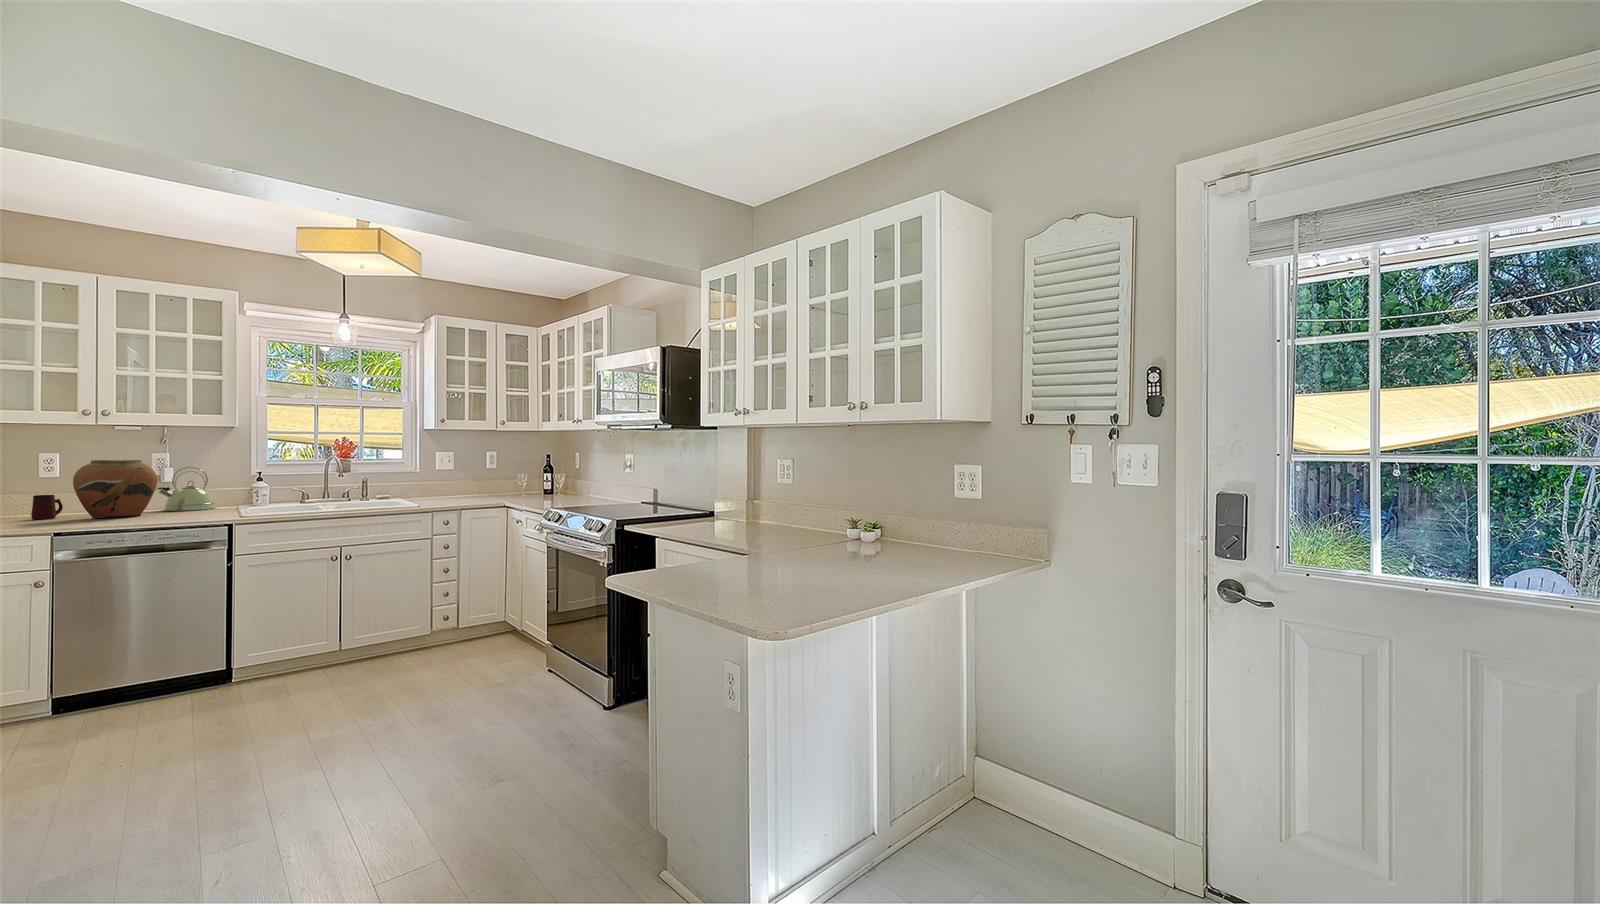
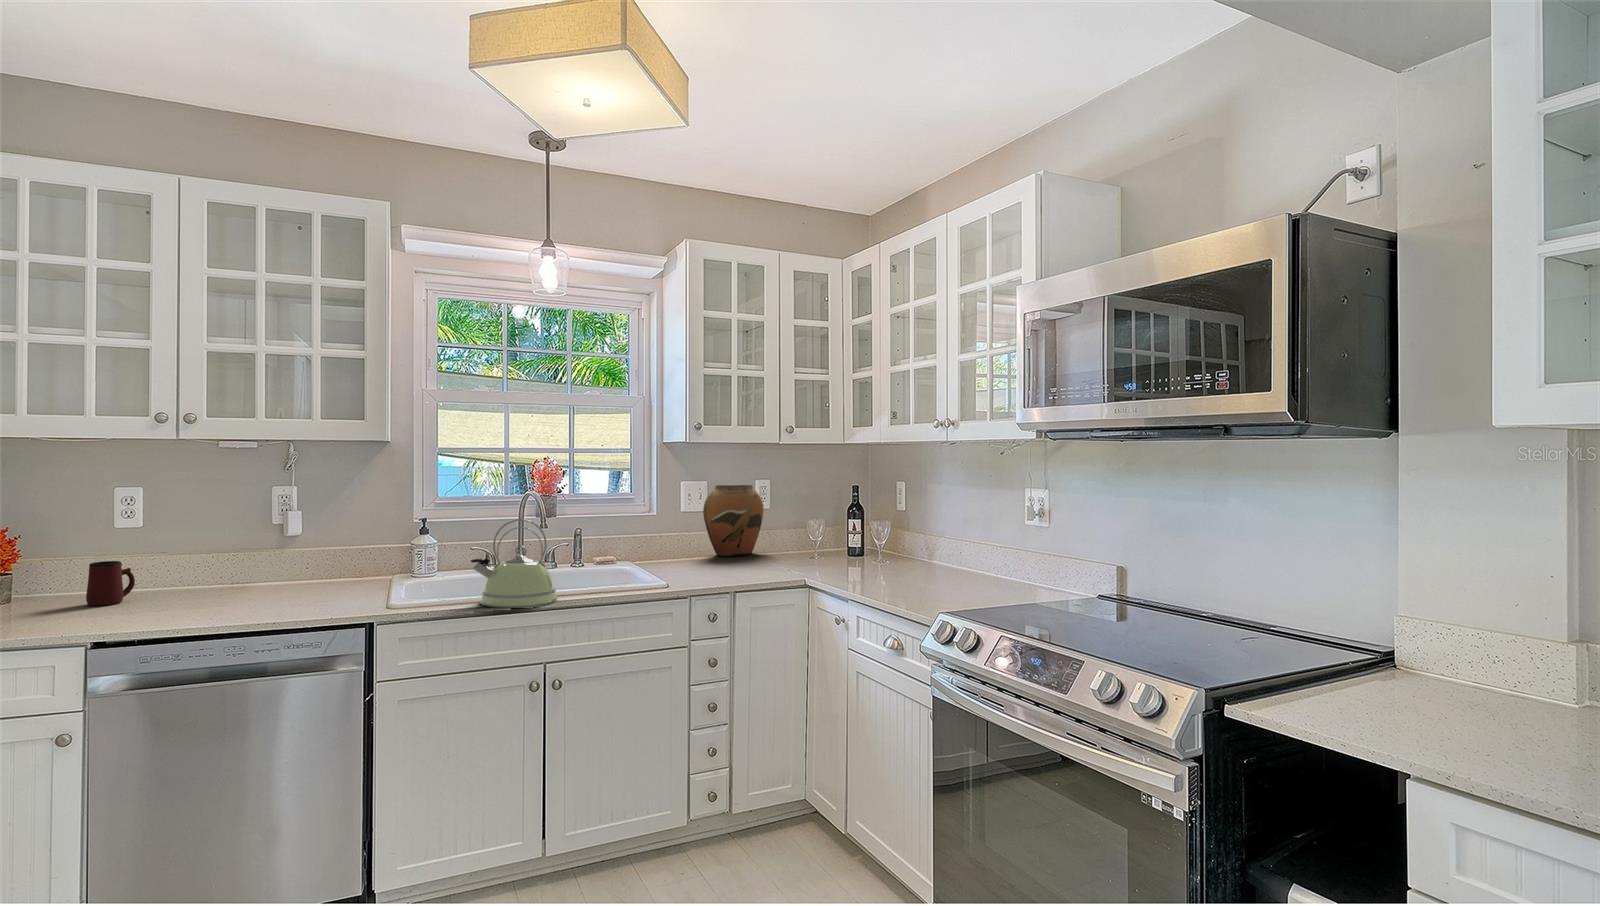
vase: present [73,460,157,518] -> present [703,485,764,556]
kettle: present [157,467,216,511] -> present [471,519,557,608]

